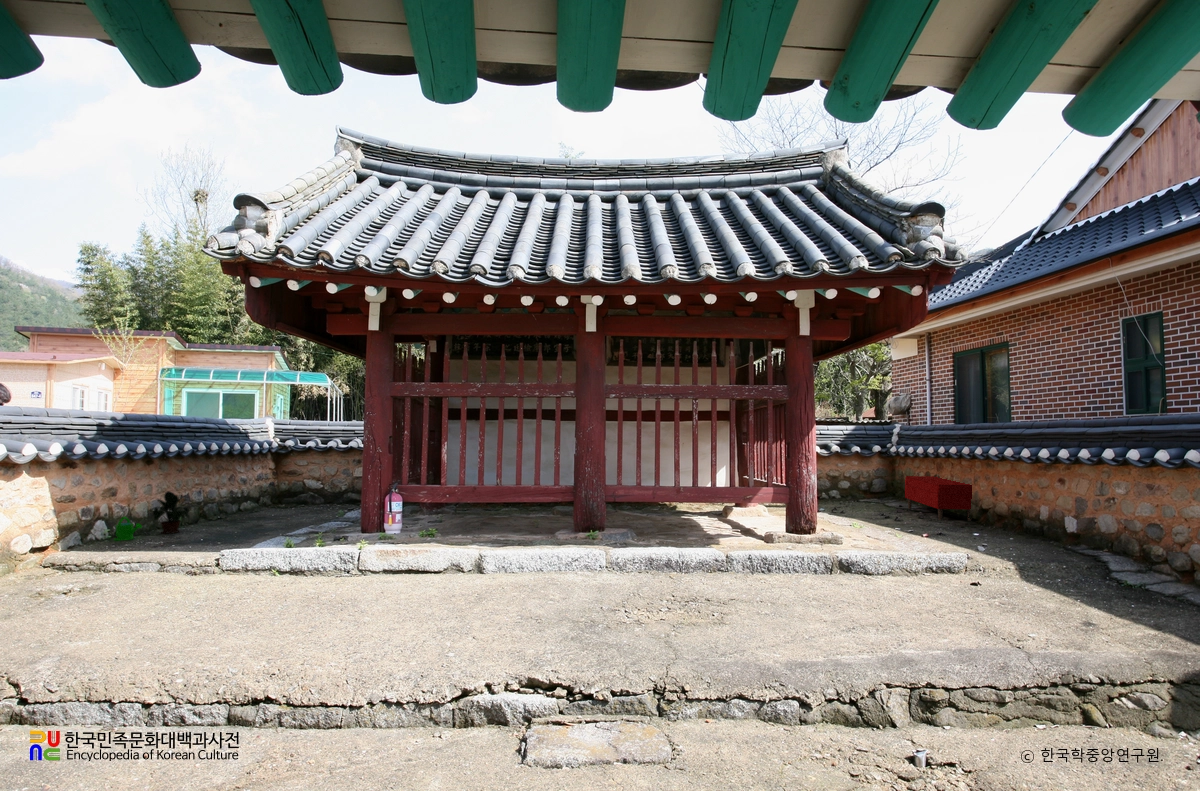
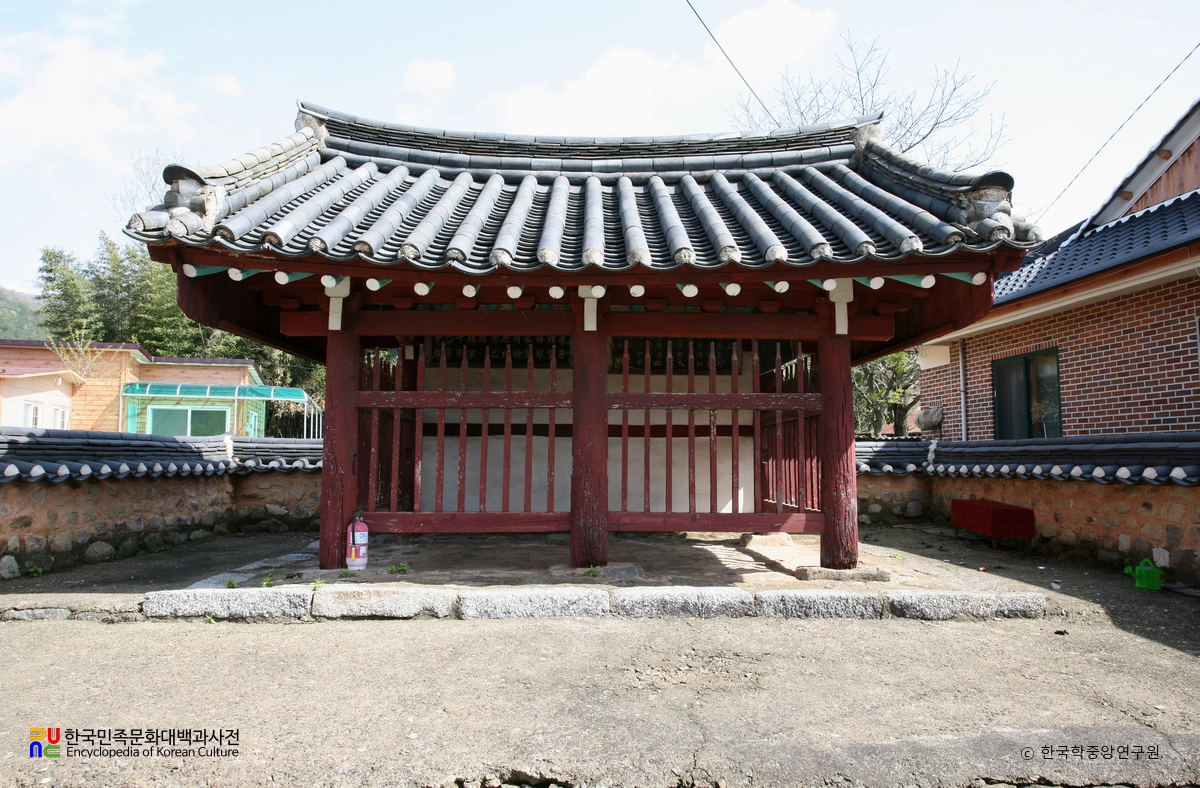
potted plant: present [150,491,189,533] -> none [71,520,125,570]
watering can: present [114,516,142,541] -> present [1124,558,1164,590]

